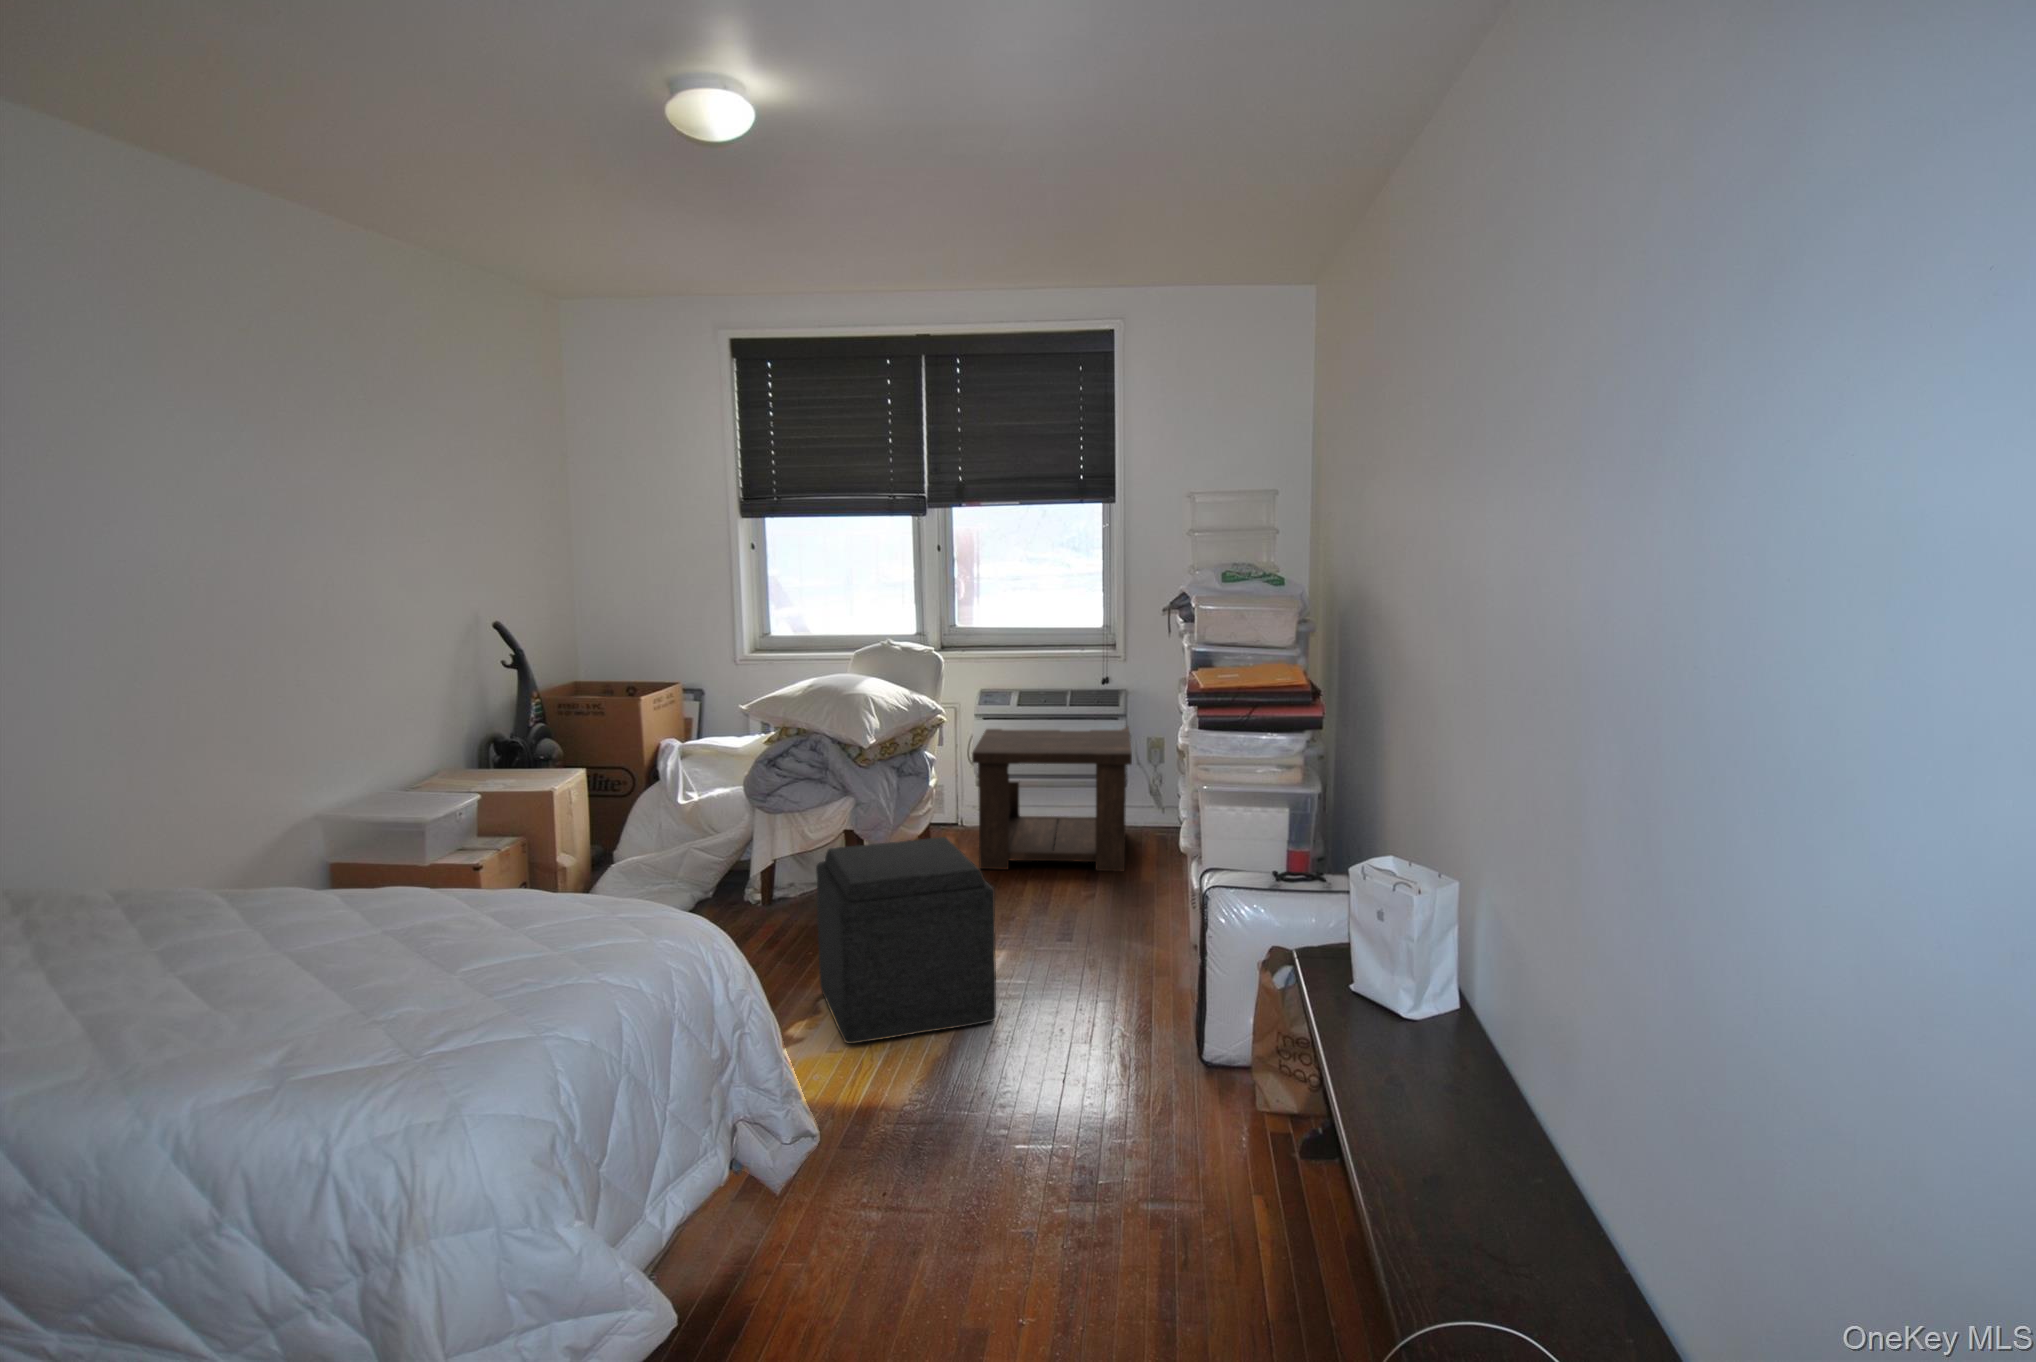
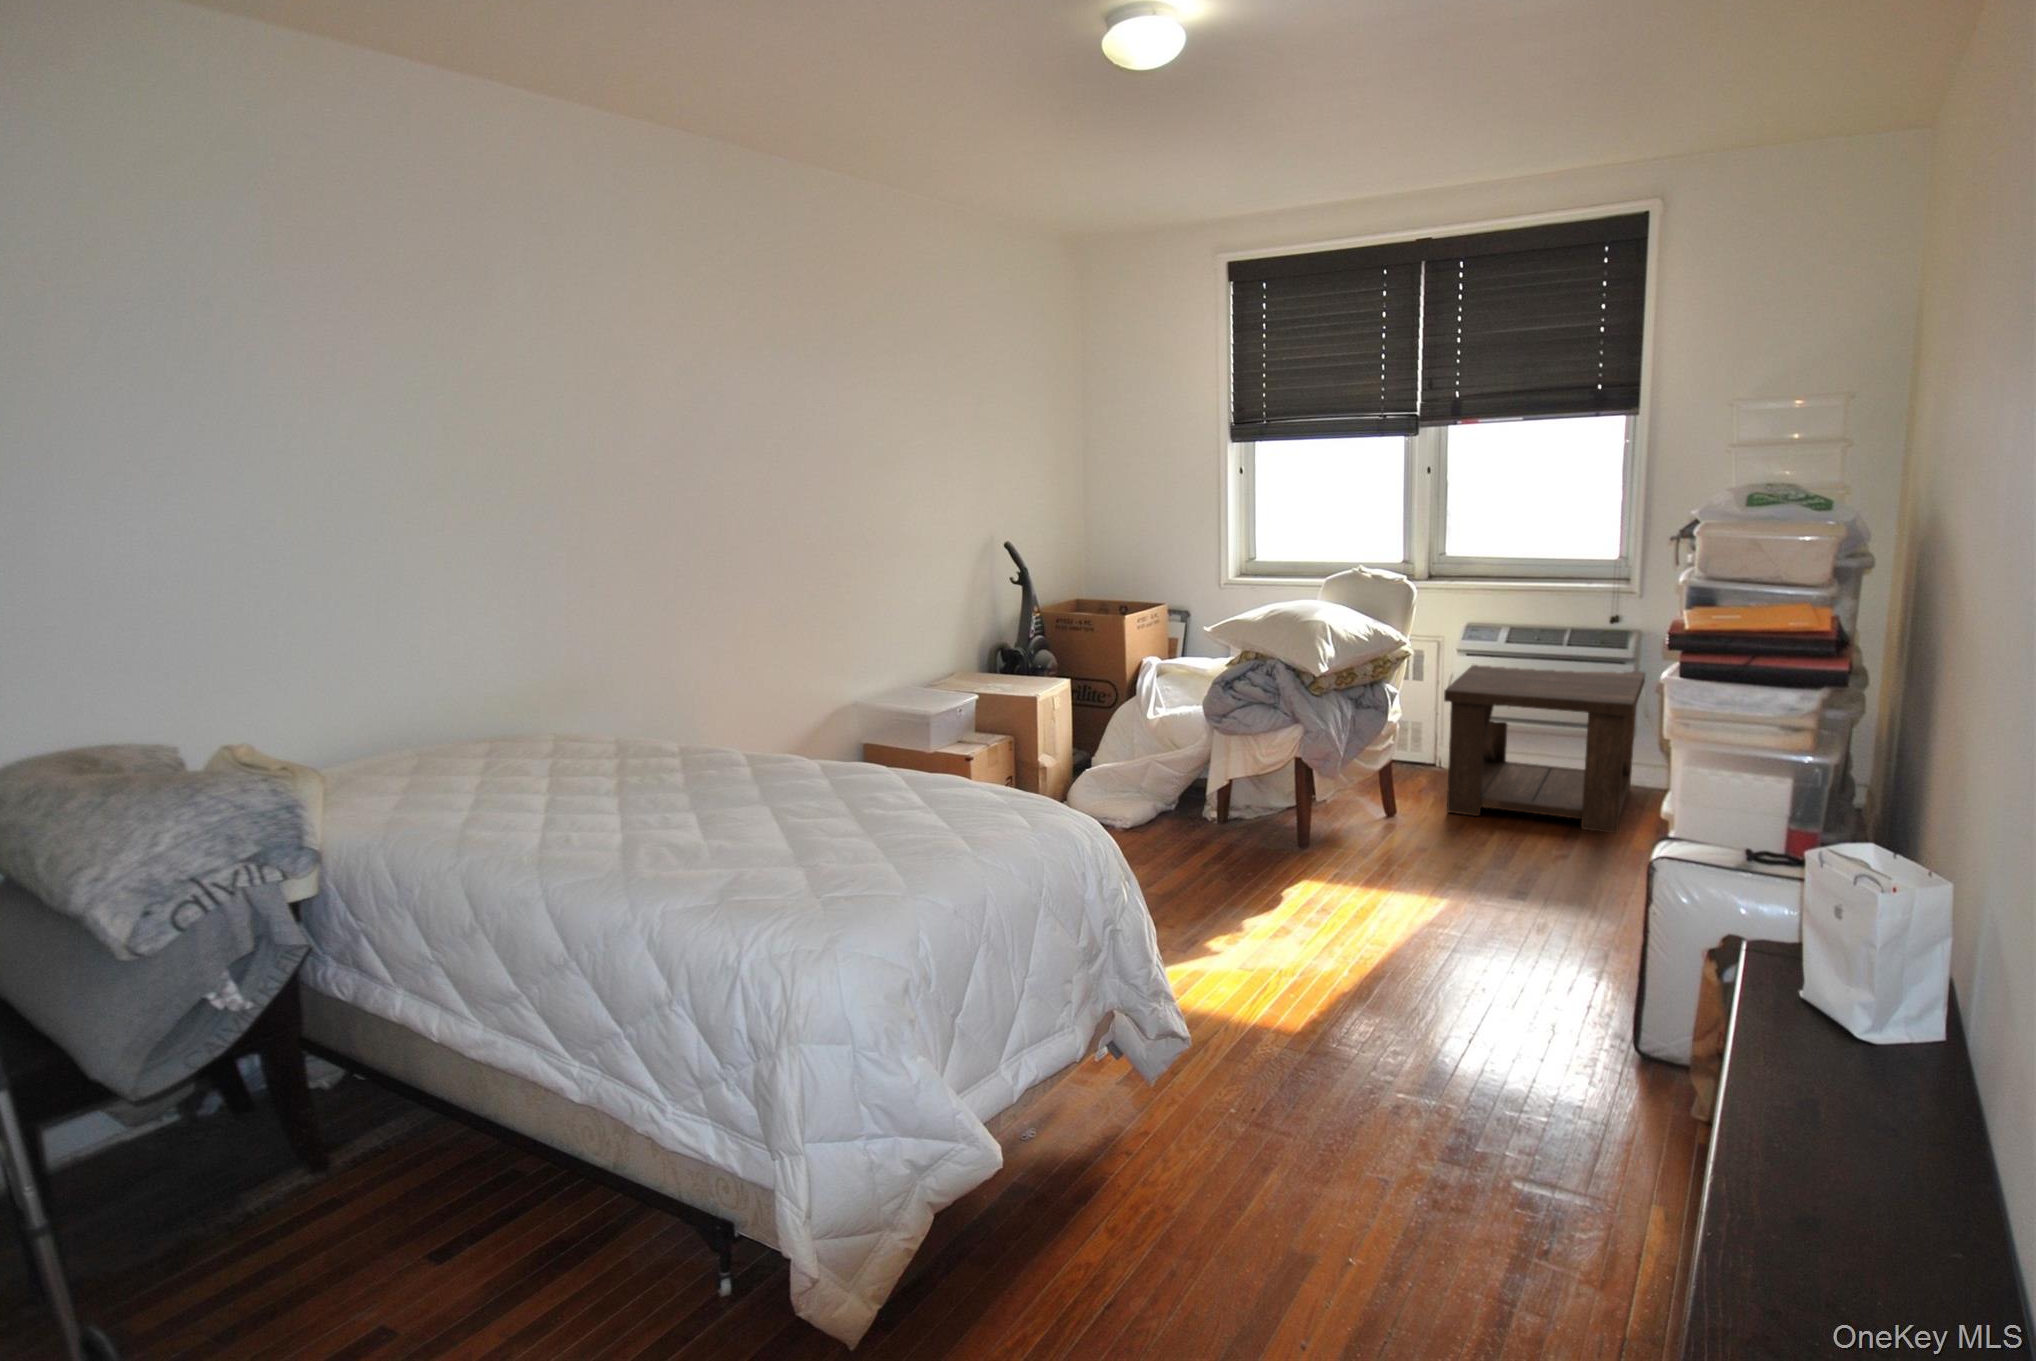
ottoman: present [816,837,996,1044] -> none [1250,774,1421,965]

